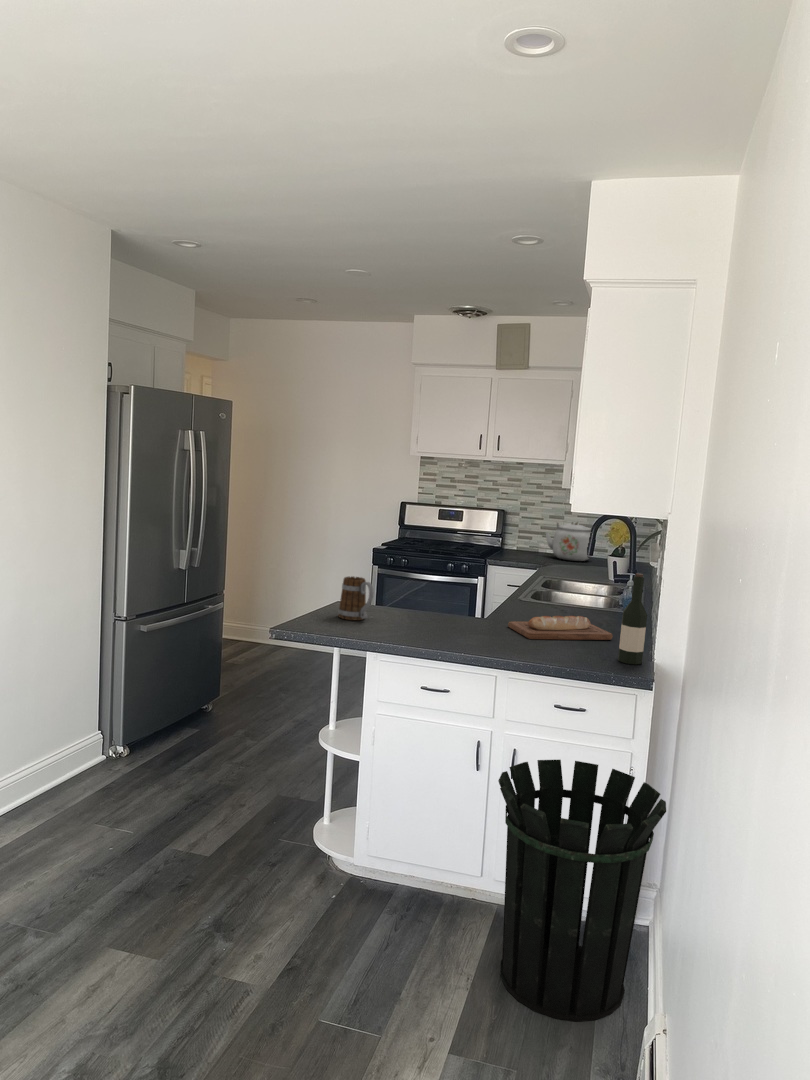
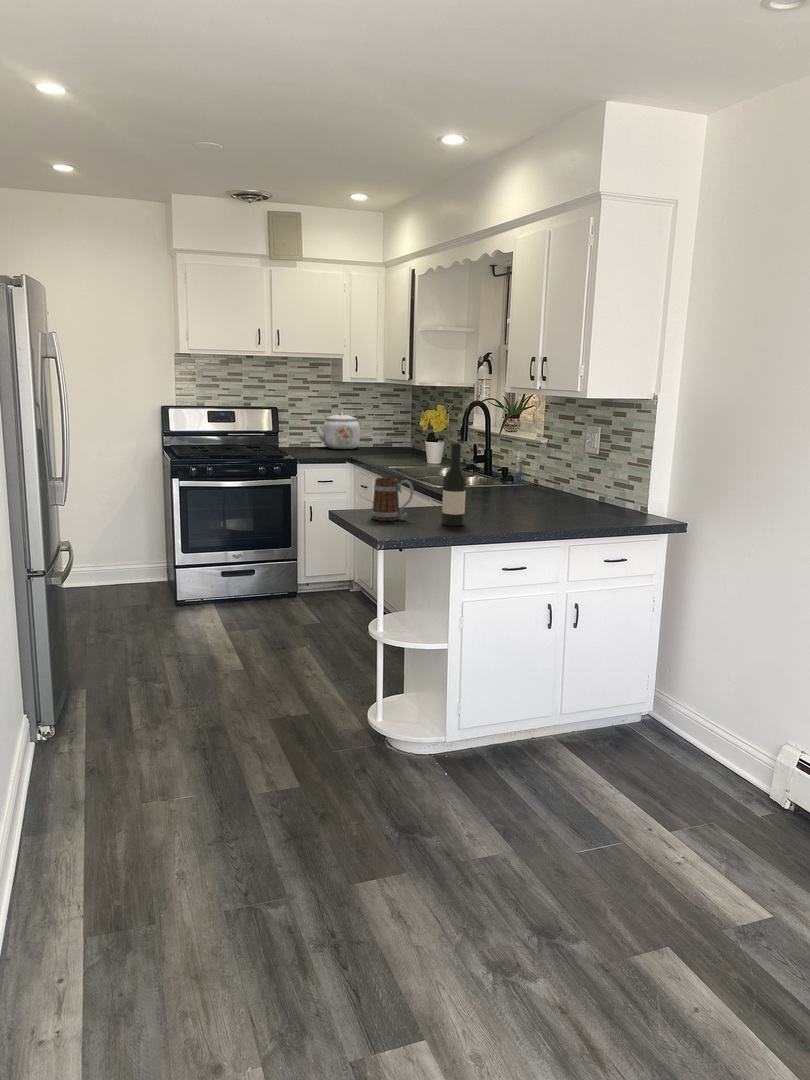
wine bottle: present [618,573,647,664] -> present [442,442,466,526]
bread loaf: present [508,616,613,640] -> none [490,486,569,511]
waste bin: present [498,760,666,1021] -> none [603,598,743,792]

